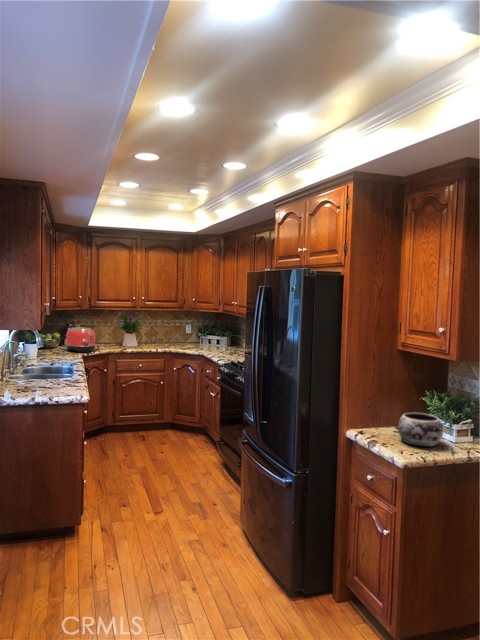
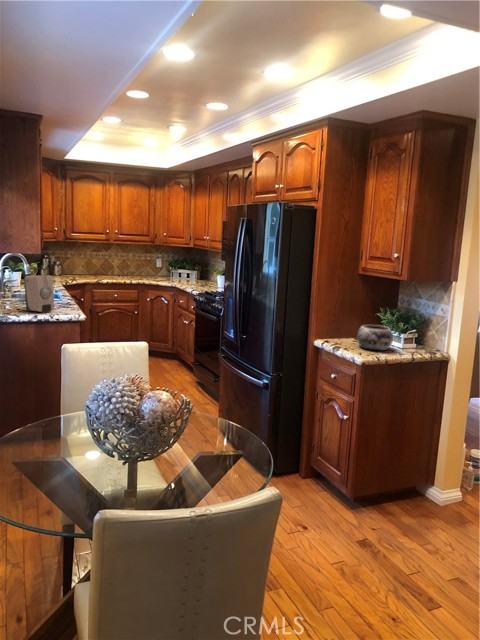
flower arrangement: present [117,311,145,347] -> none [87,242,122,278]
toaster: present [66,327,96,352] -> none [44,258,73,282]
soap dispenser: none [25,352,56,394] -> present [24,276,54,313]

